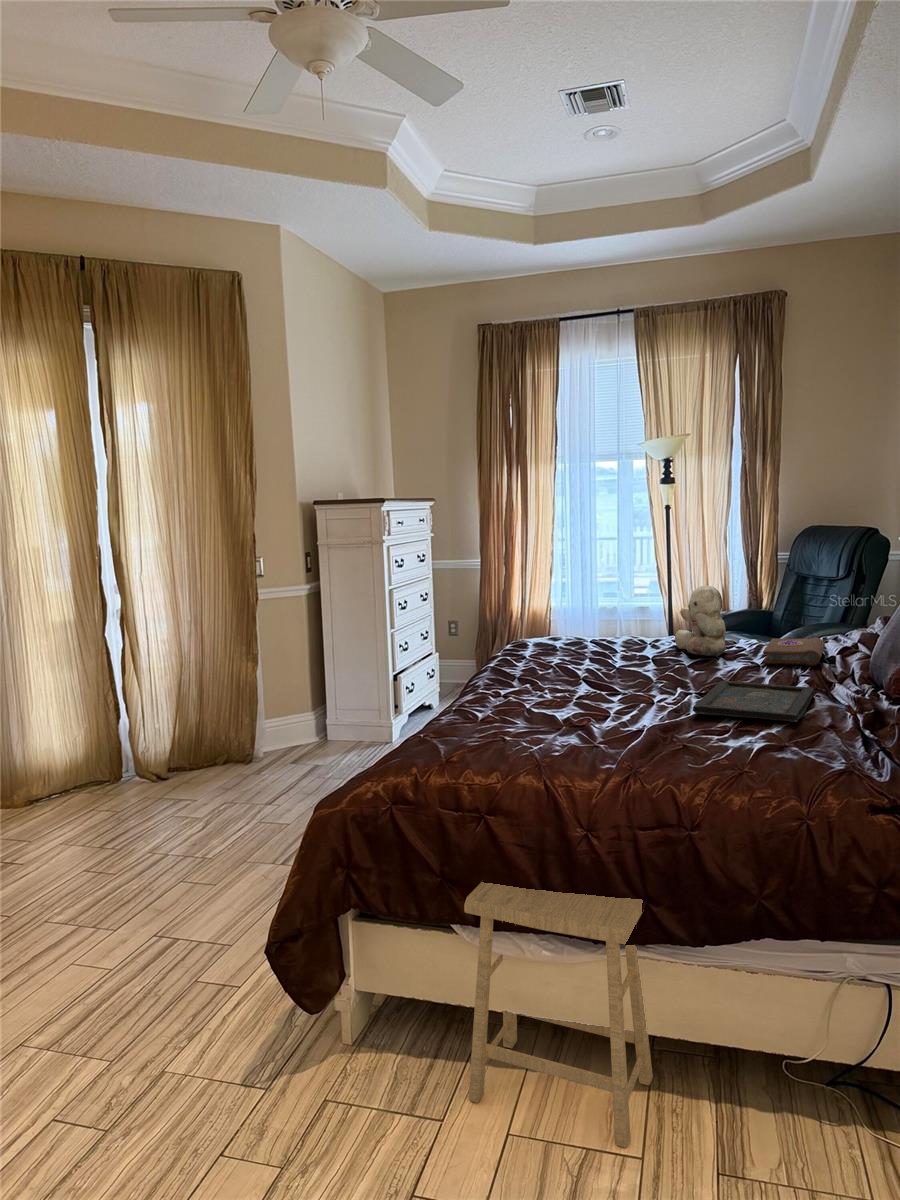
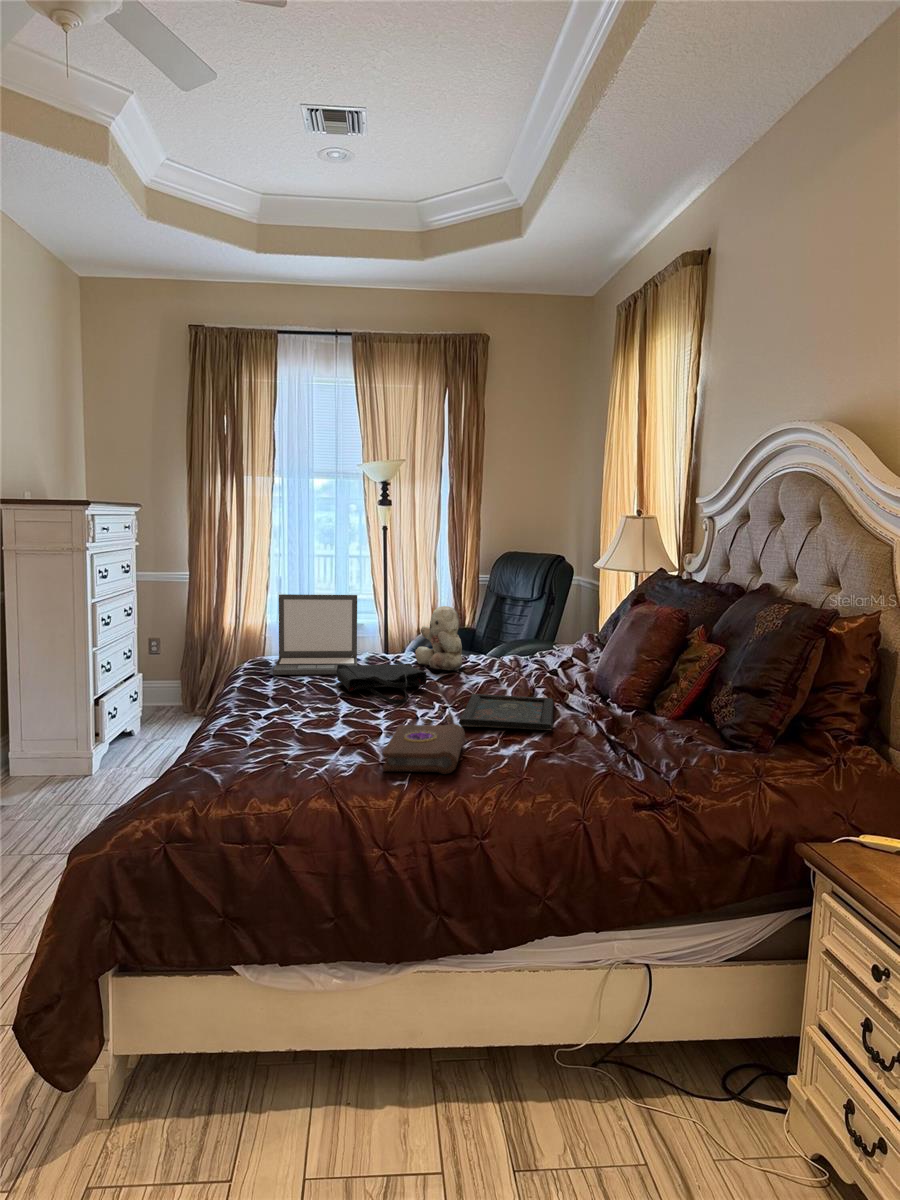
laptop: none [523,575,612,658] -> present [273,594,357,675]
book: present [764,637,825,666] -> present [383,723,465,774]
tote bag: none [582,647,675,689] -> present [336,663,427,704]
footstool: present [464,882,653,1148] -> none [255,896,439,1170]

